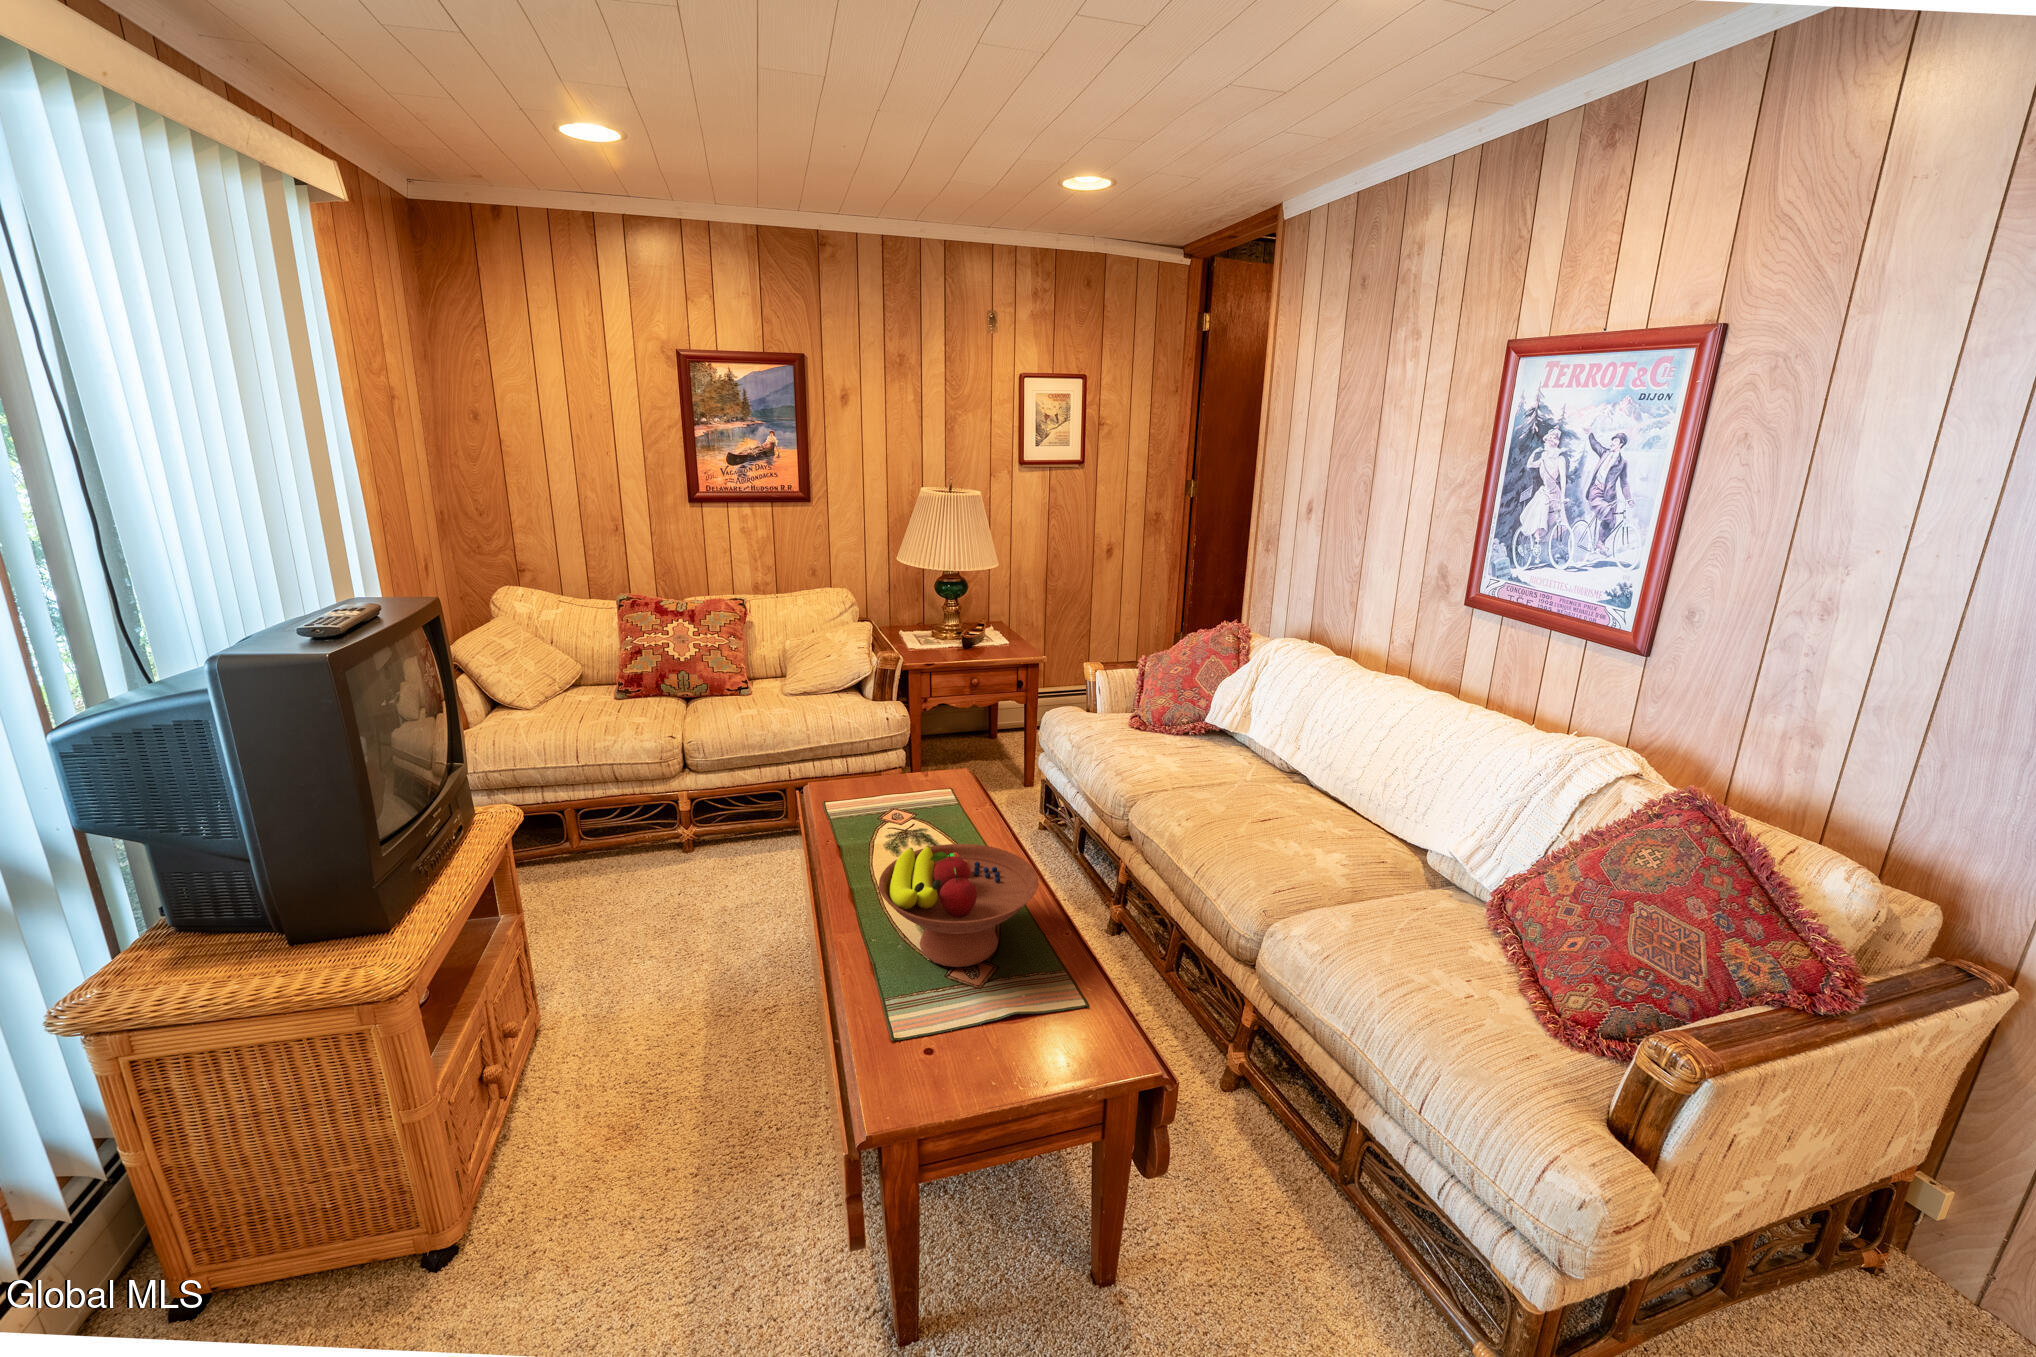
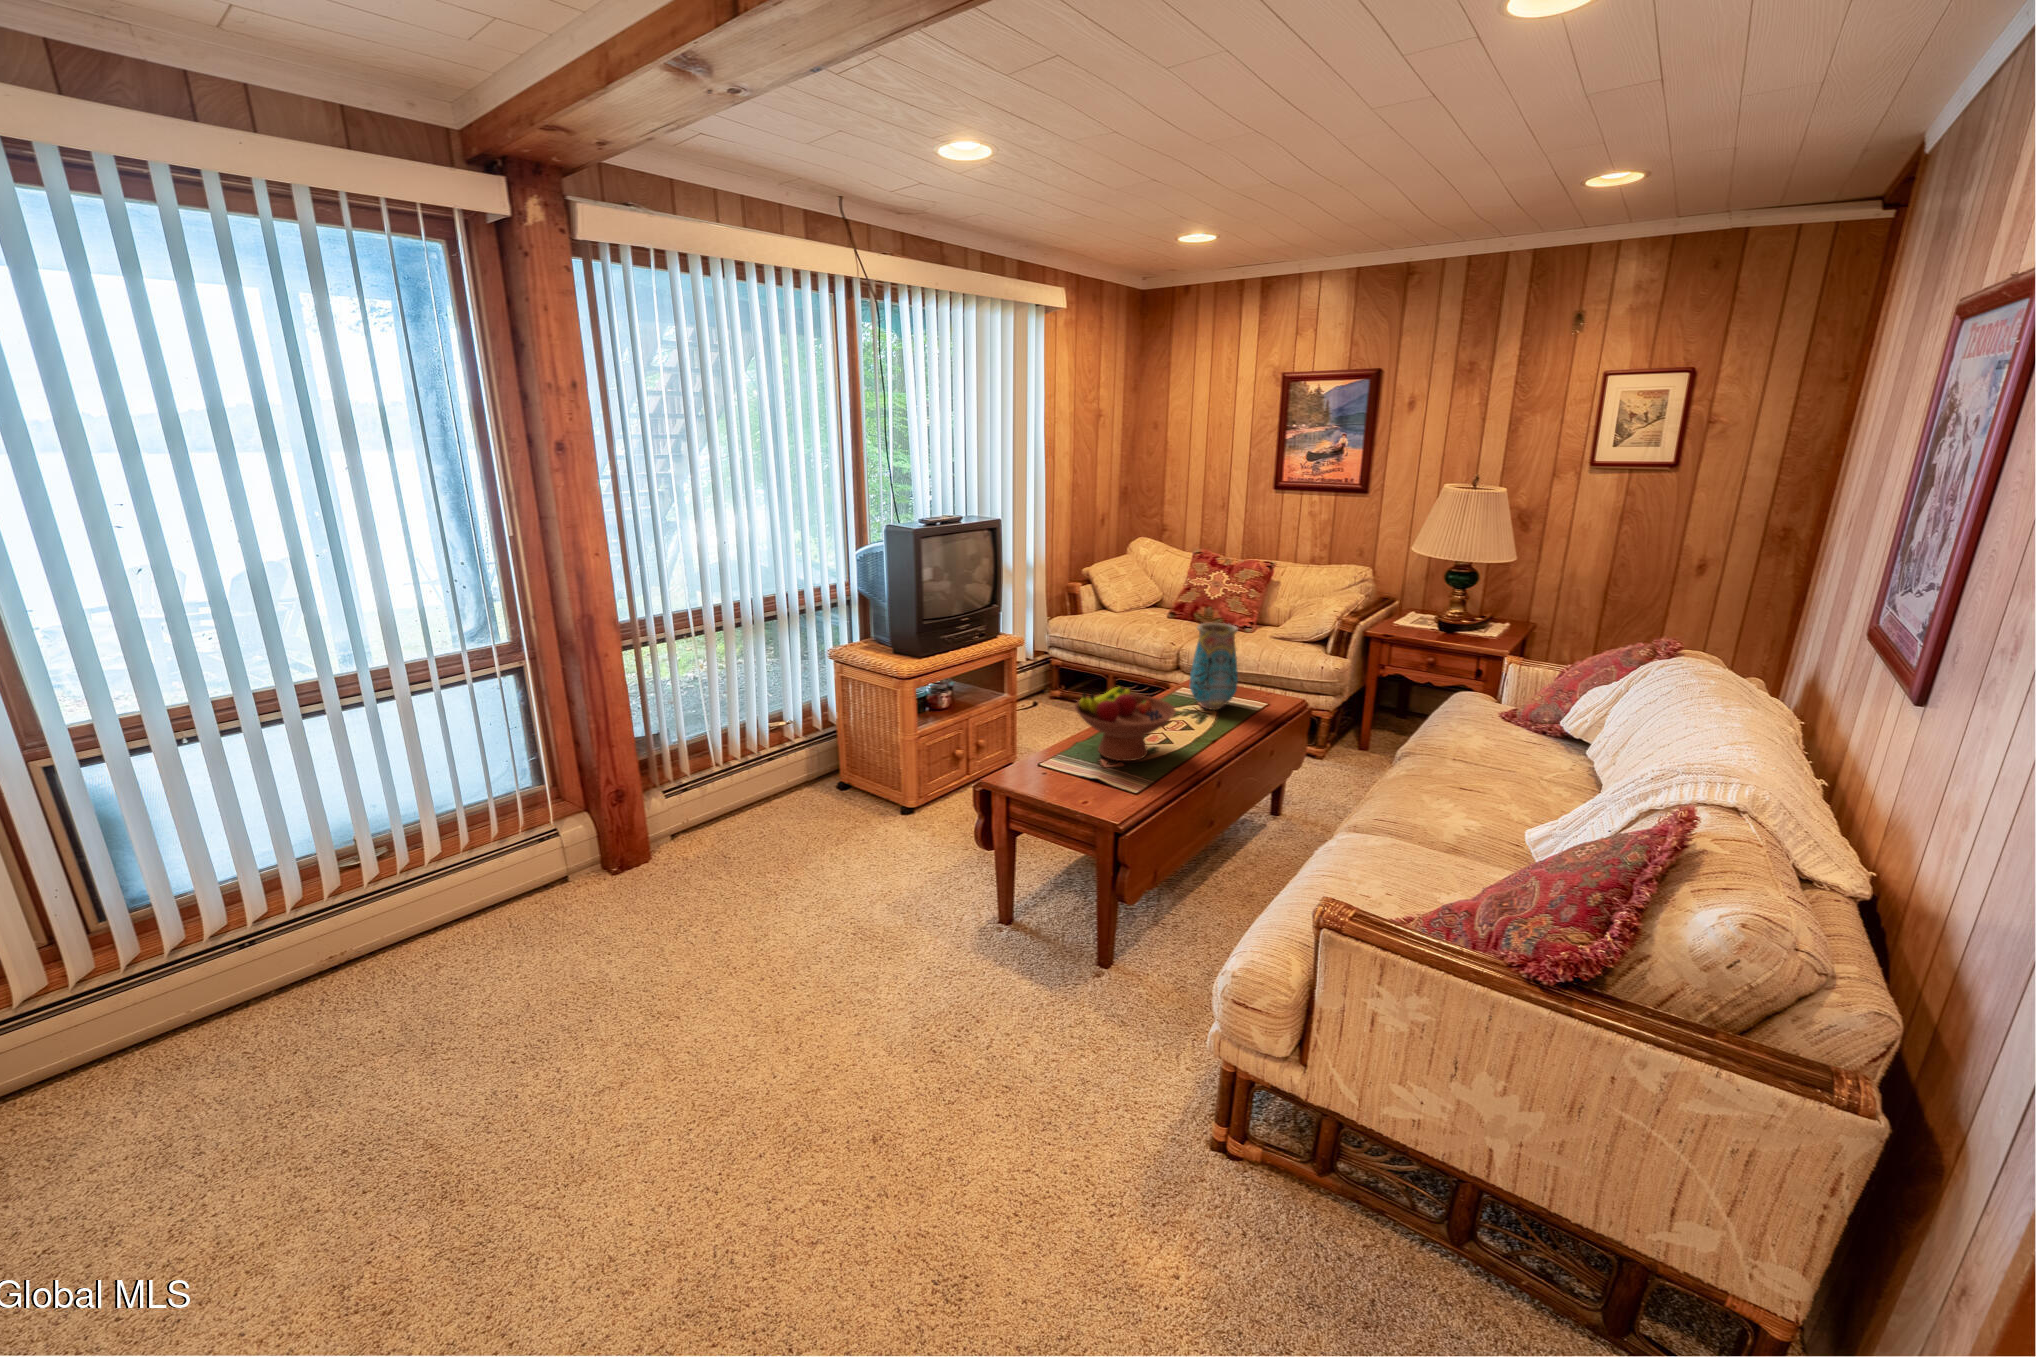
vase: none [890,704,955,826] -> present [1190,623,1238,710]

